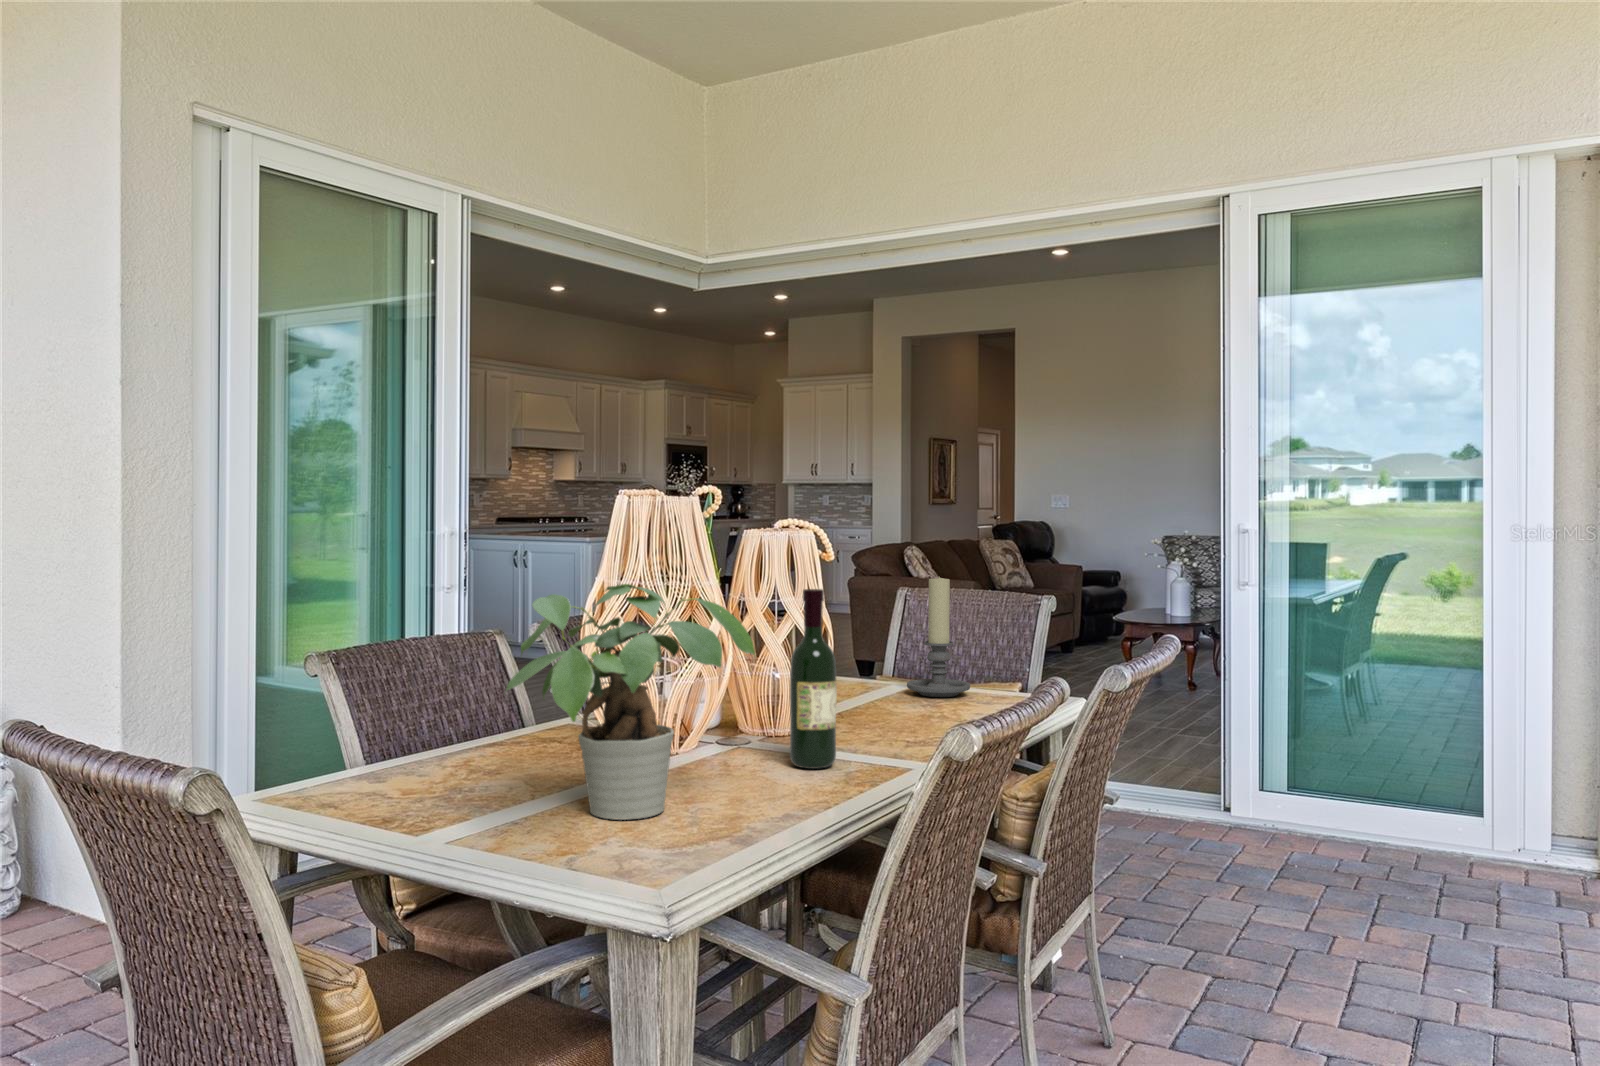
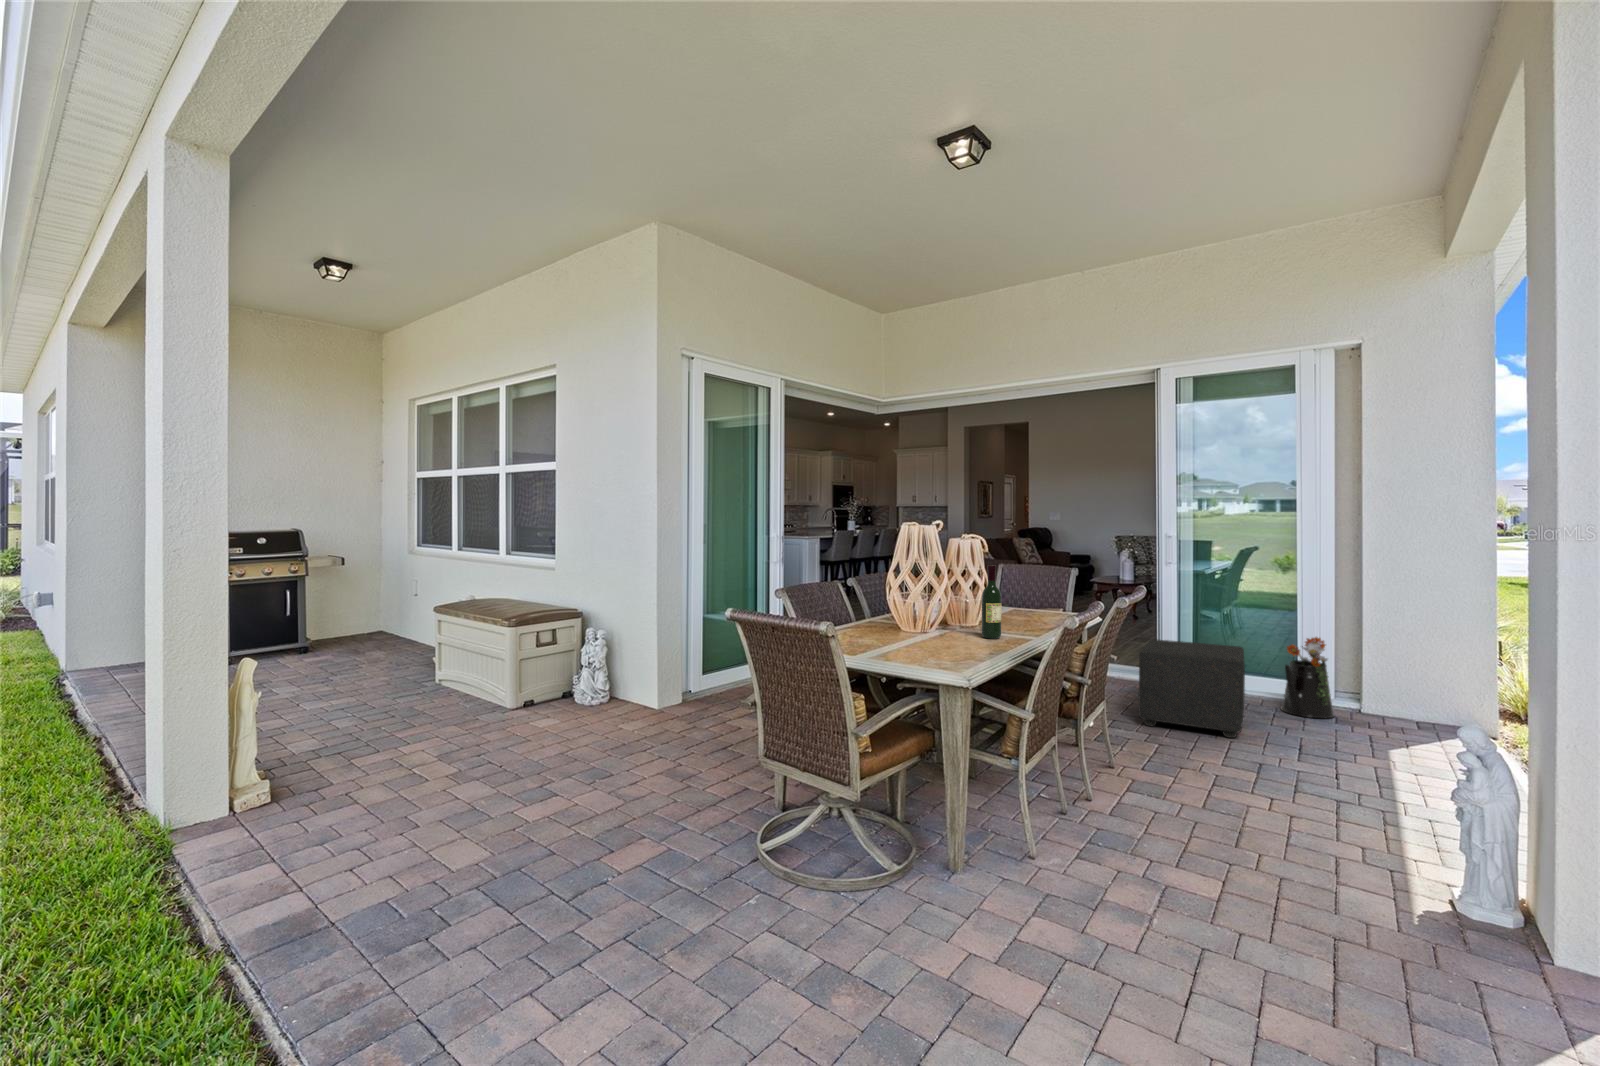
candle holder: present [907,577,970,697] -> none [1012,559,1042,614]
potted plant: present [506,584,755,820] -> none [890,563,979,653]
watering can: none [1453,726,1555,894] -> present [1281,637,1335,718]
ottoman: none [1179,739,1387,950] -> present [1139,639,1245,738]

